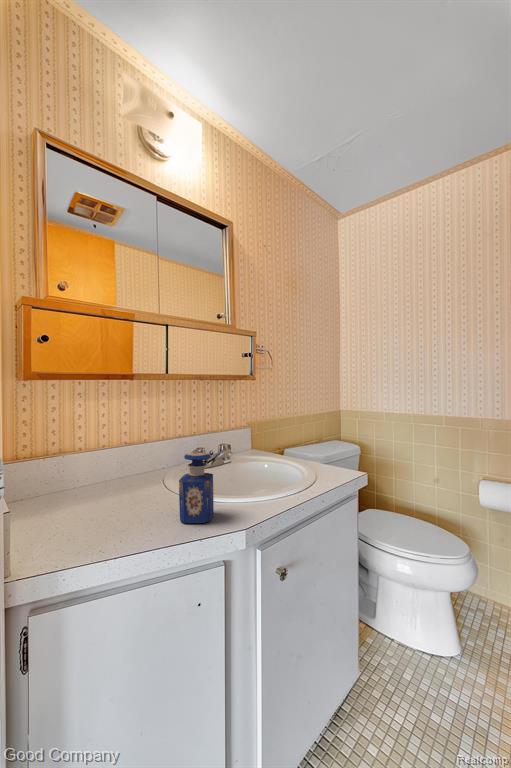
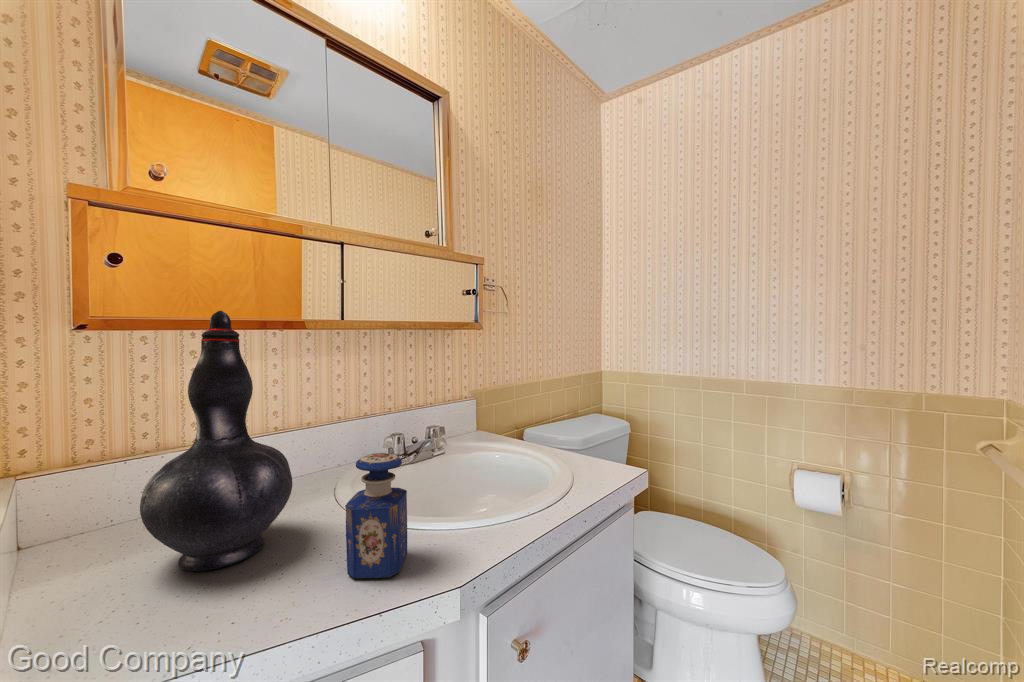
decorative vase: none [64,368,144,518] -> present [140,311,292,571]

